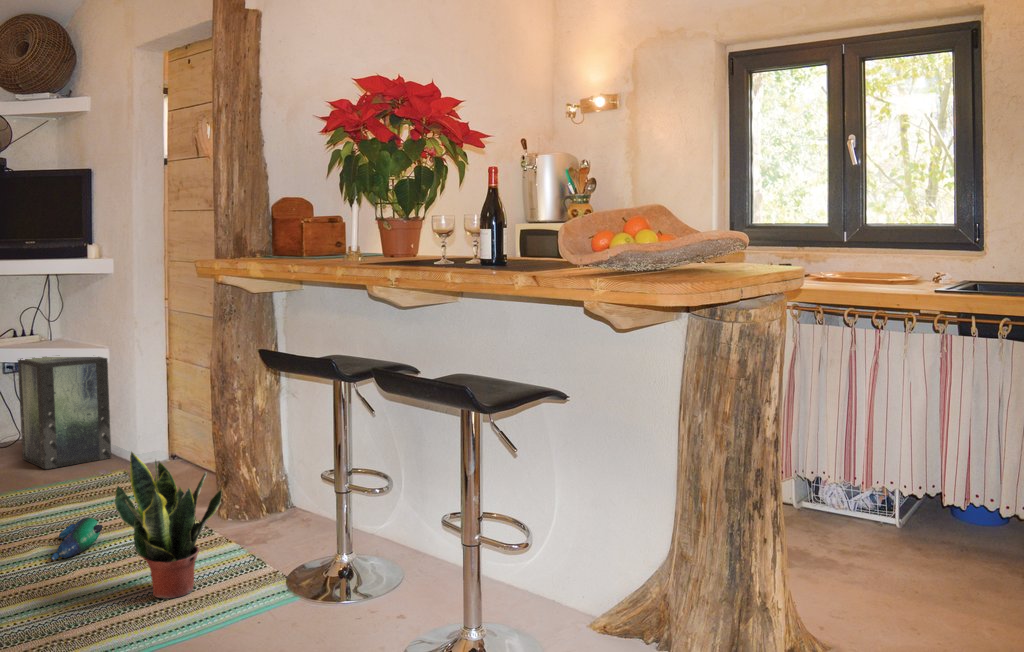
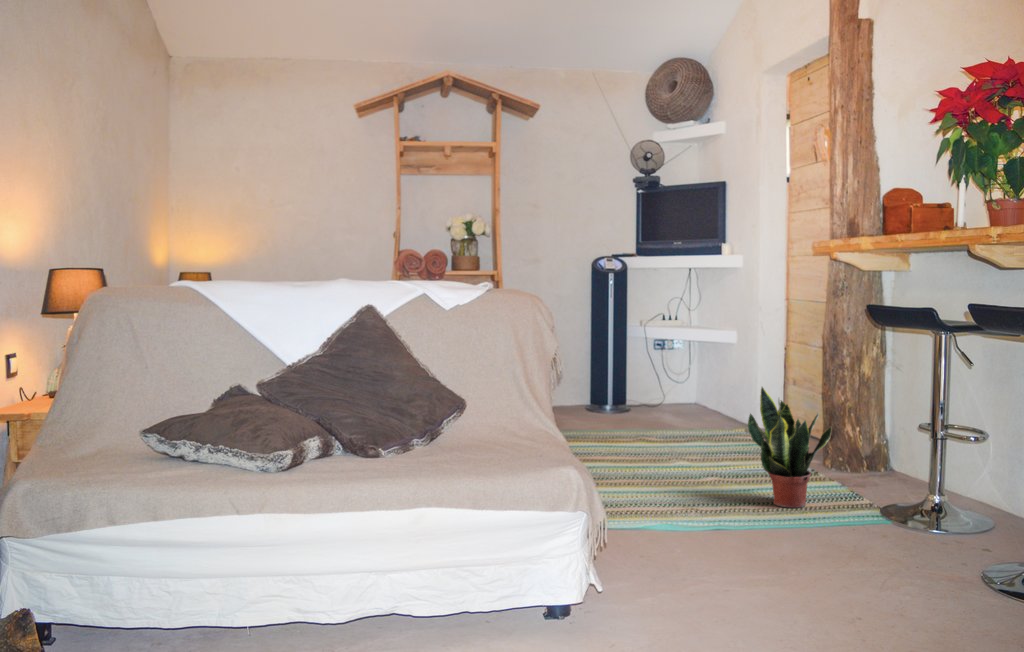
storage box: present [18,357,111,469] -> none [667,334,733,423]
plush toy: present [51,518,103,560] -> none [697,448,734,474]

